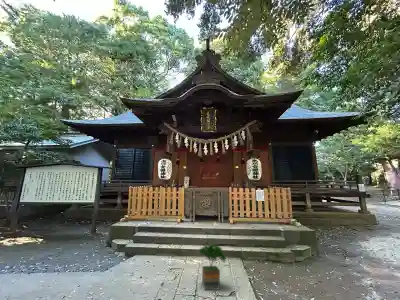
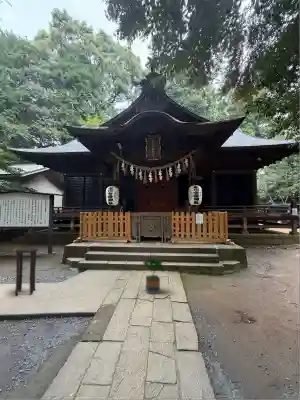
stool: none [42,230,74,291] -> present [15,248,38,295]

